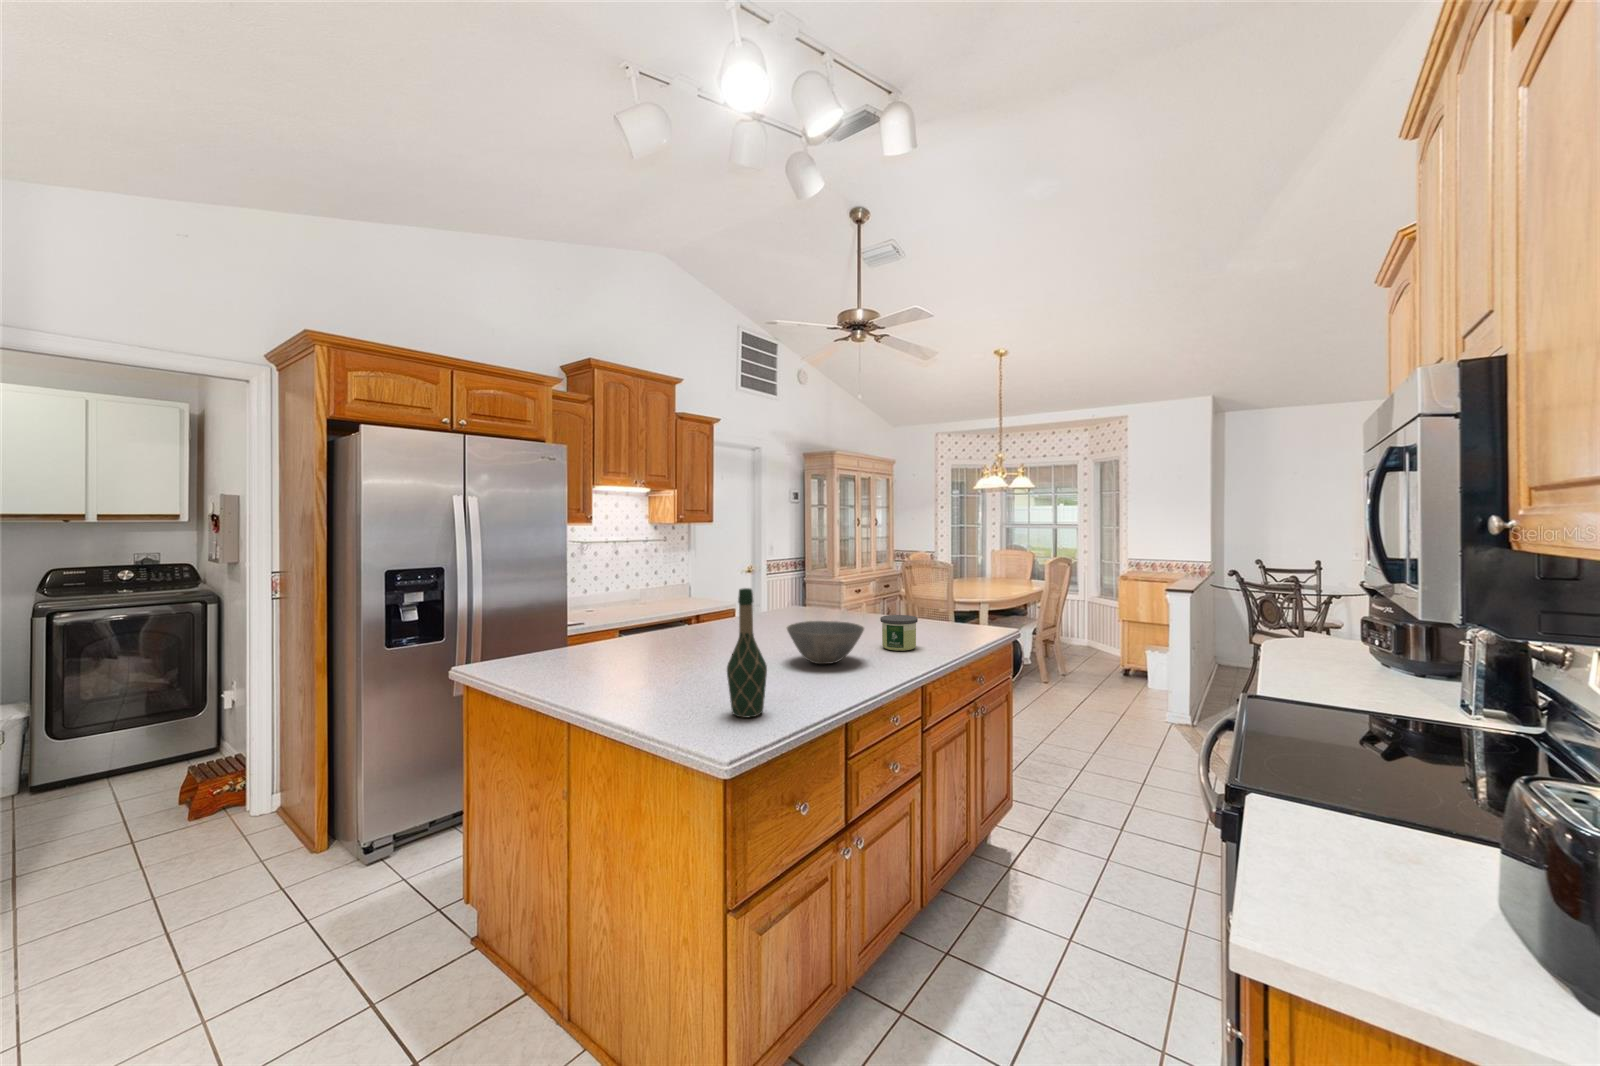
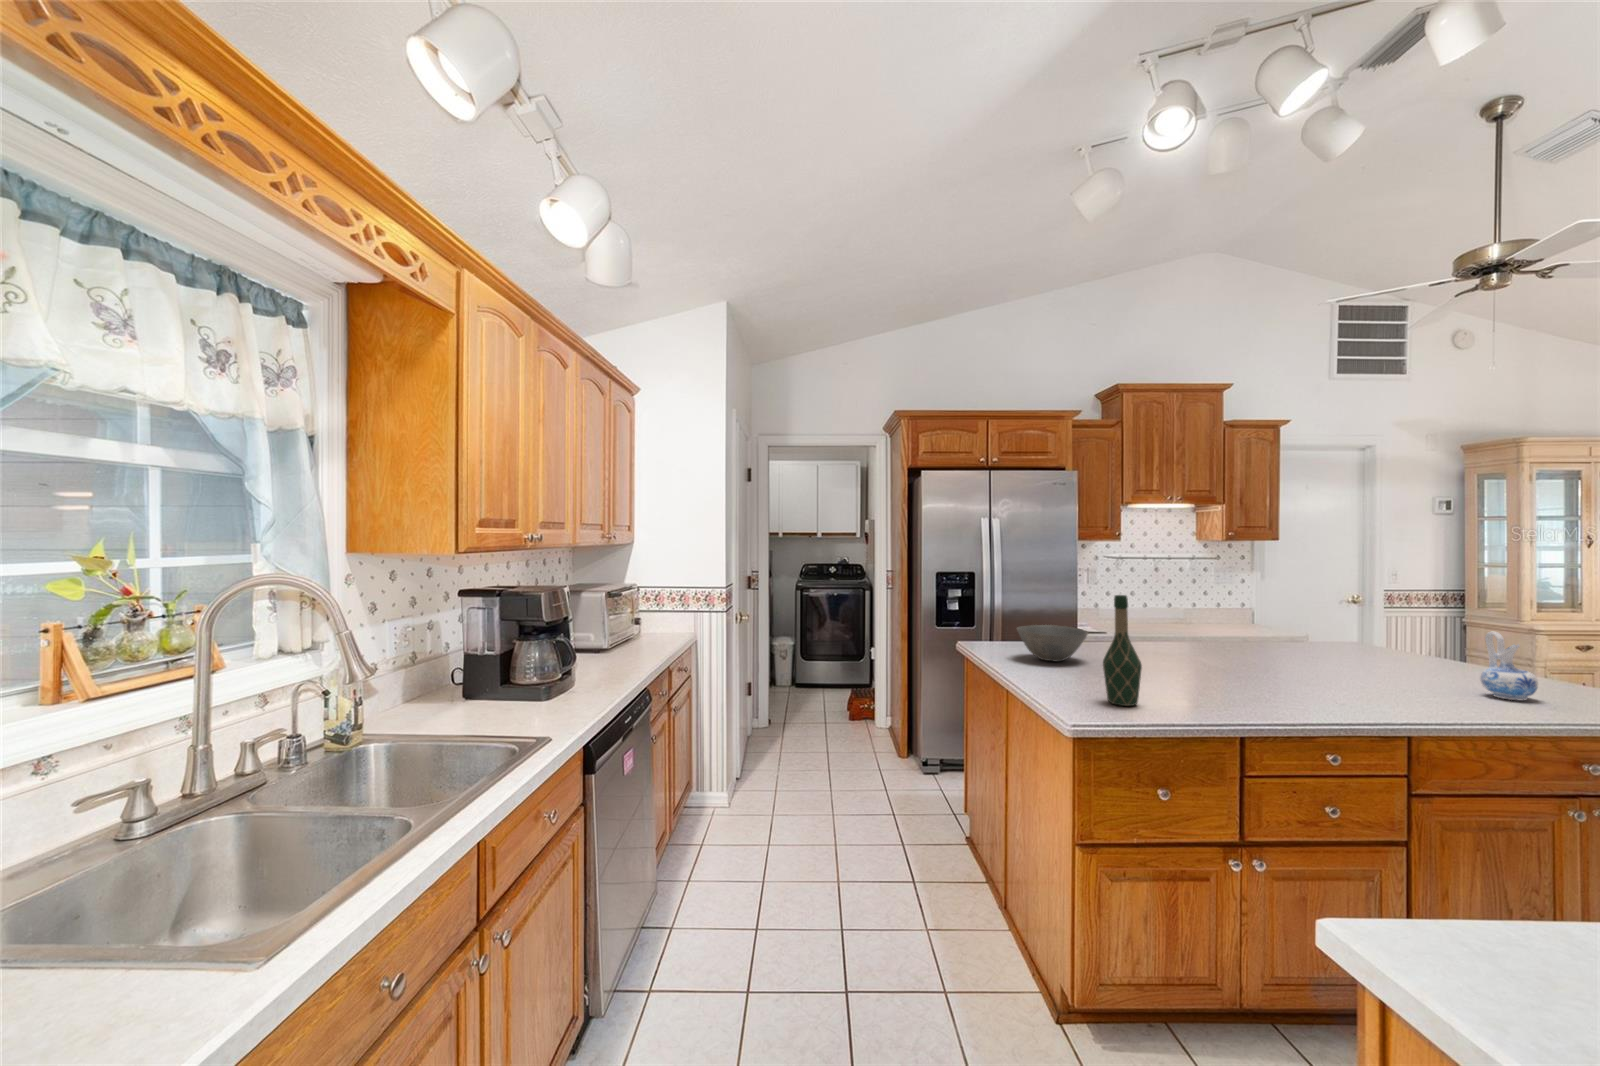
ceramic pitcher: none [921,590,950,639] -> present [1480,632,1538,700]
candle: present [880,615,918,651] -> none [1383,654,1446,700]
bowl: present [787,621,864,664] -> present [1017,625,1088,661]

